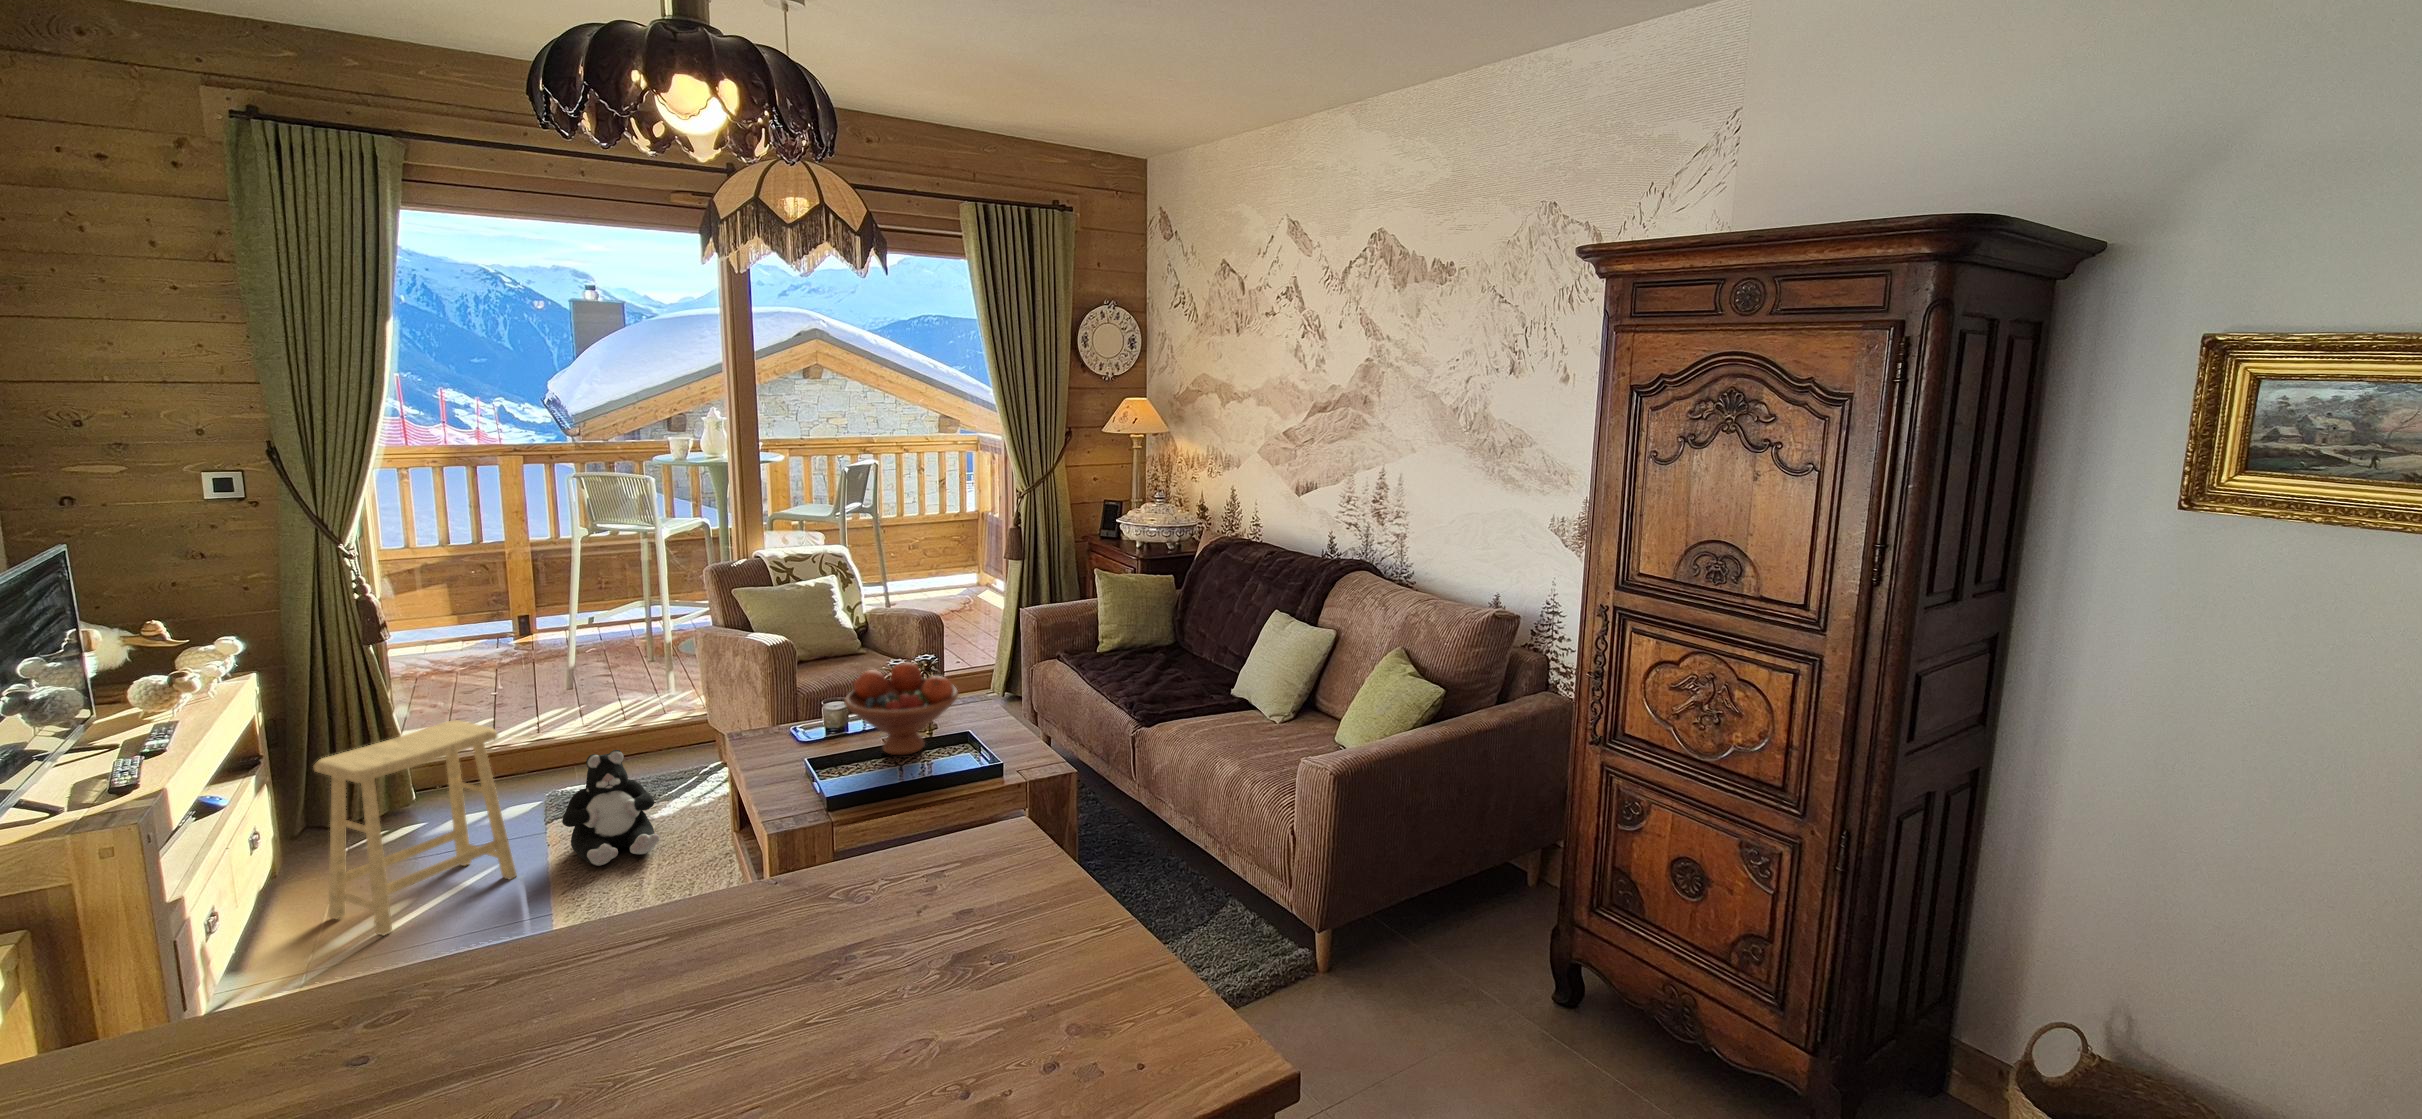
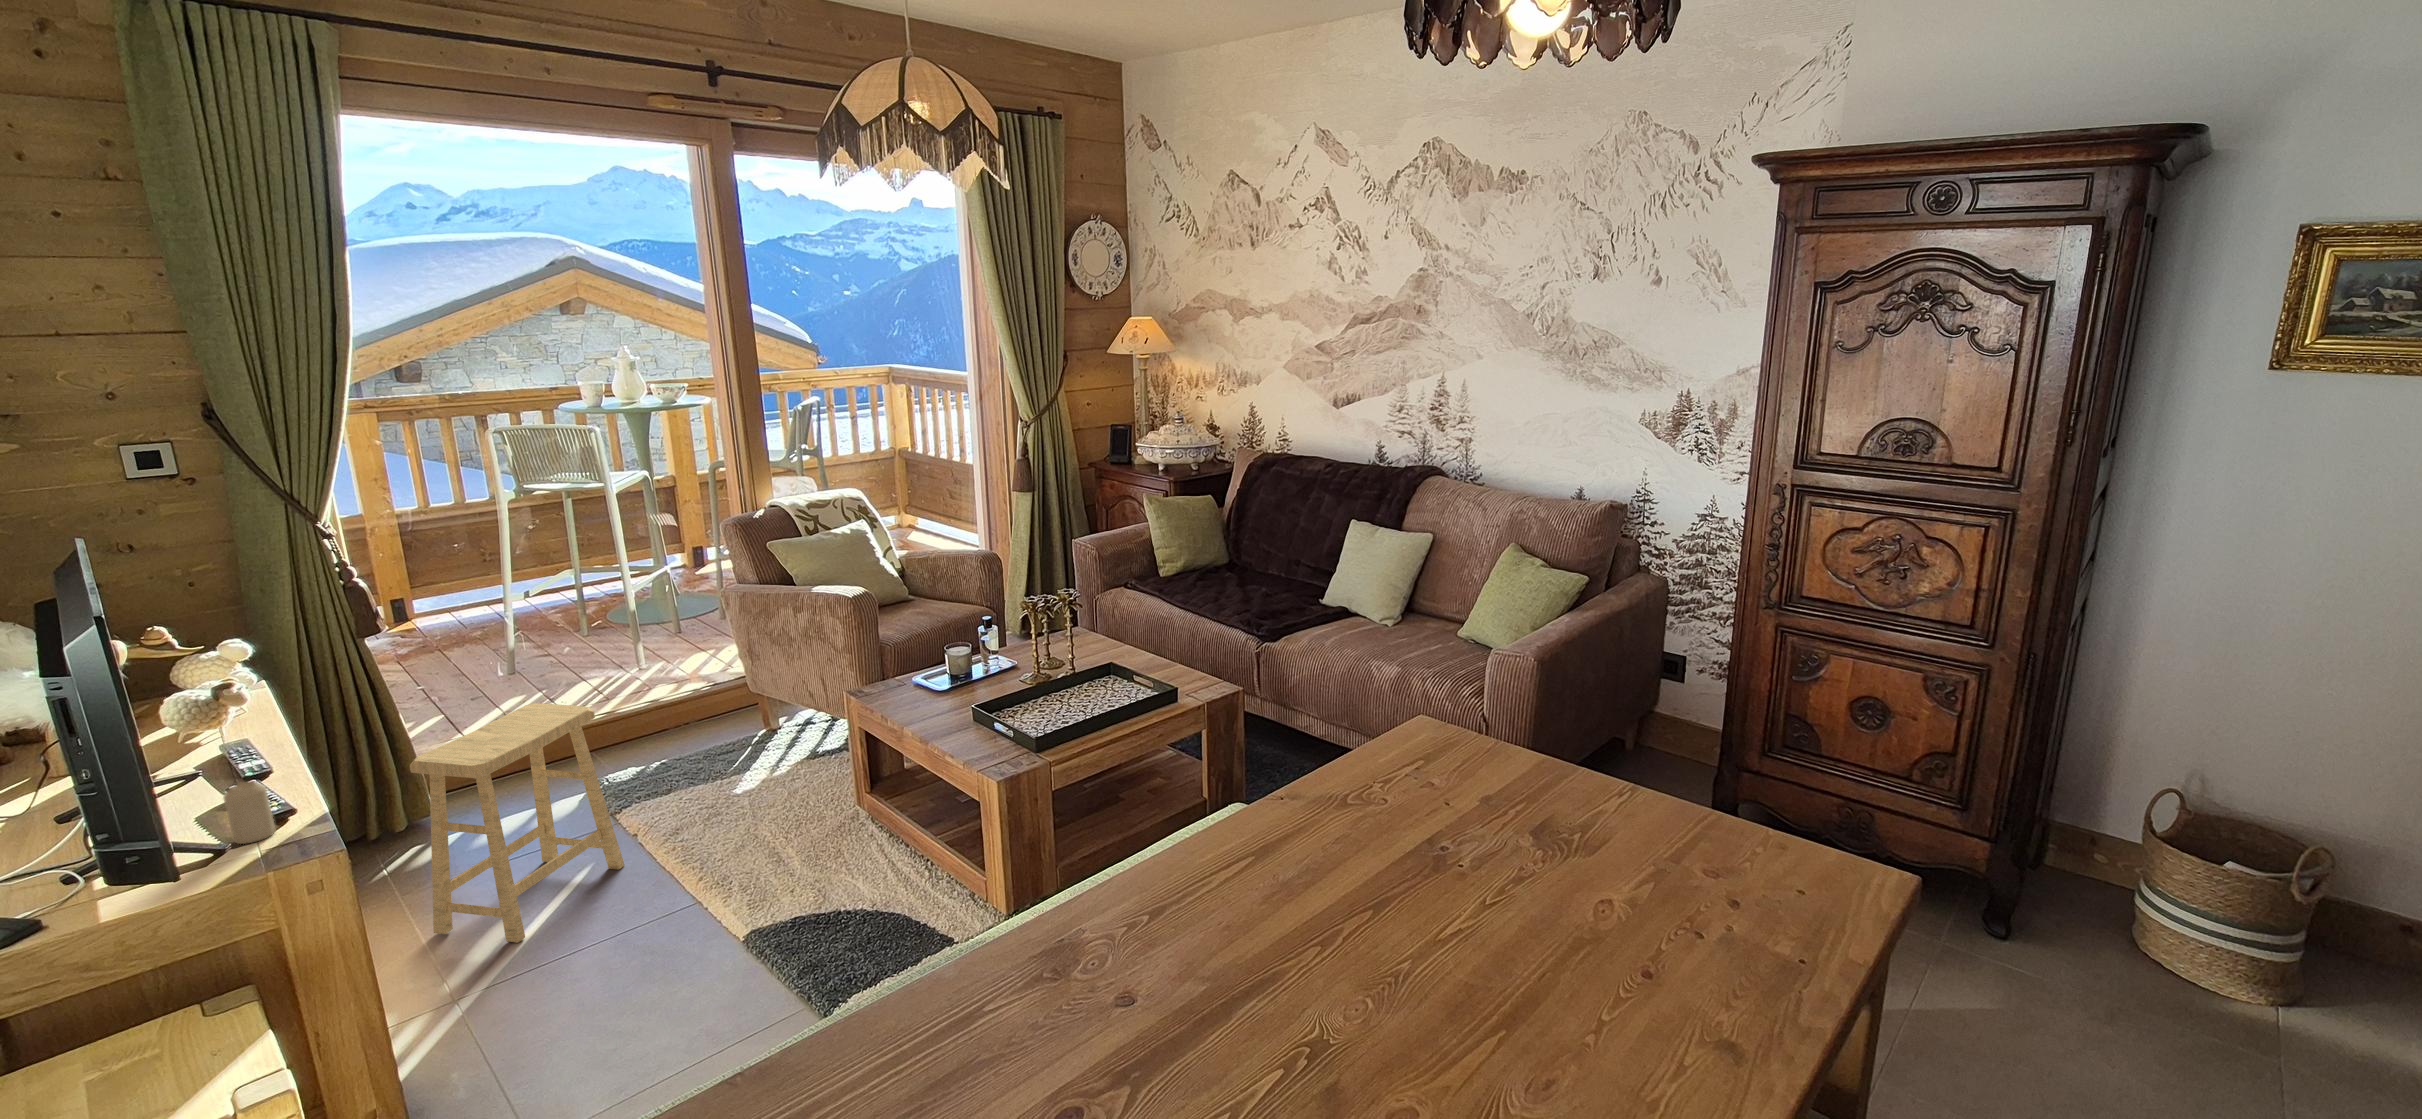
fruit bowl: present [844,662,958,755] -> none [1007,595,1120,690]
plush toy: present [562,750,660,866] -> none [664,719,775,843]
candle: none [46,765,93,819] -> present [223,781,275,844]

